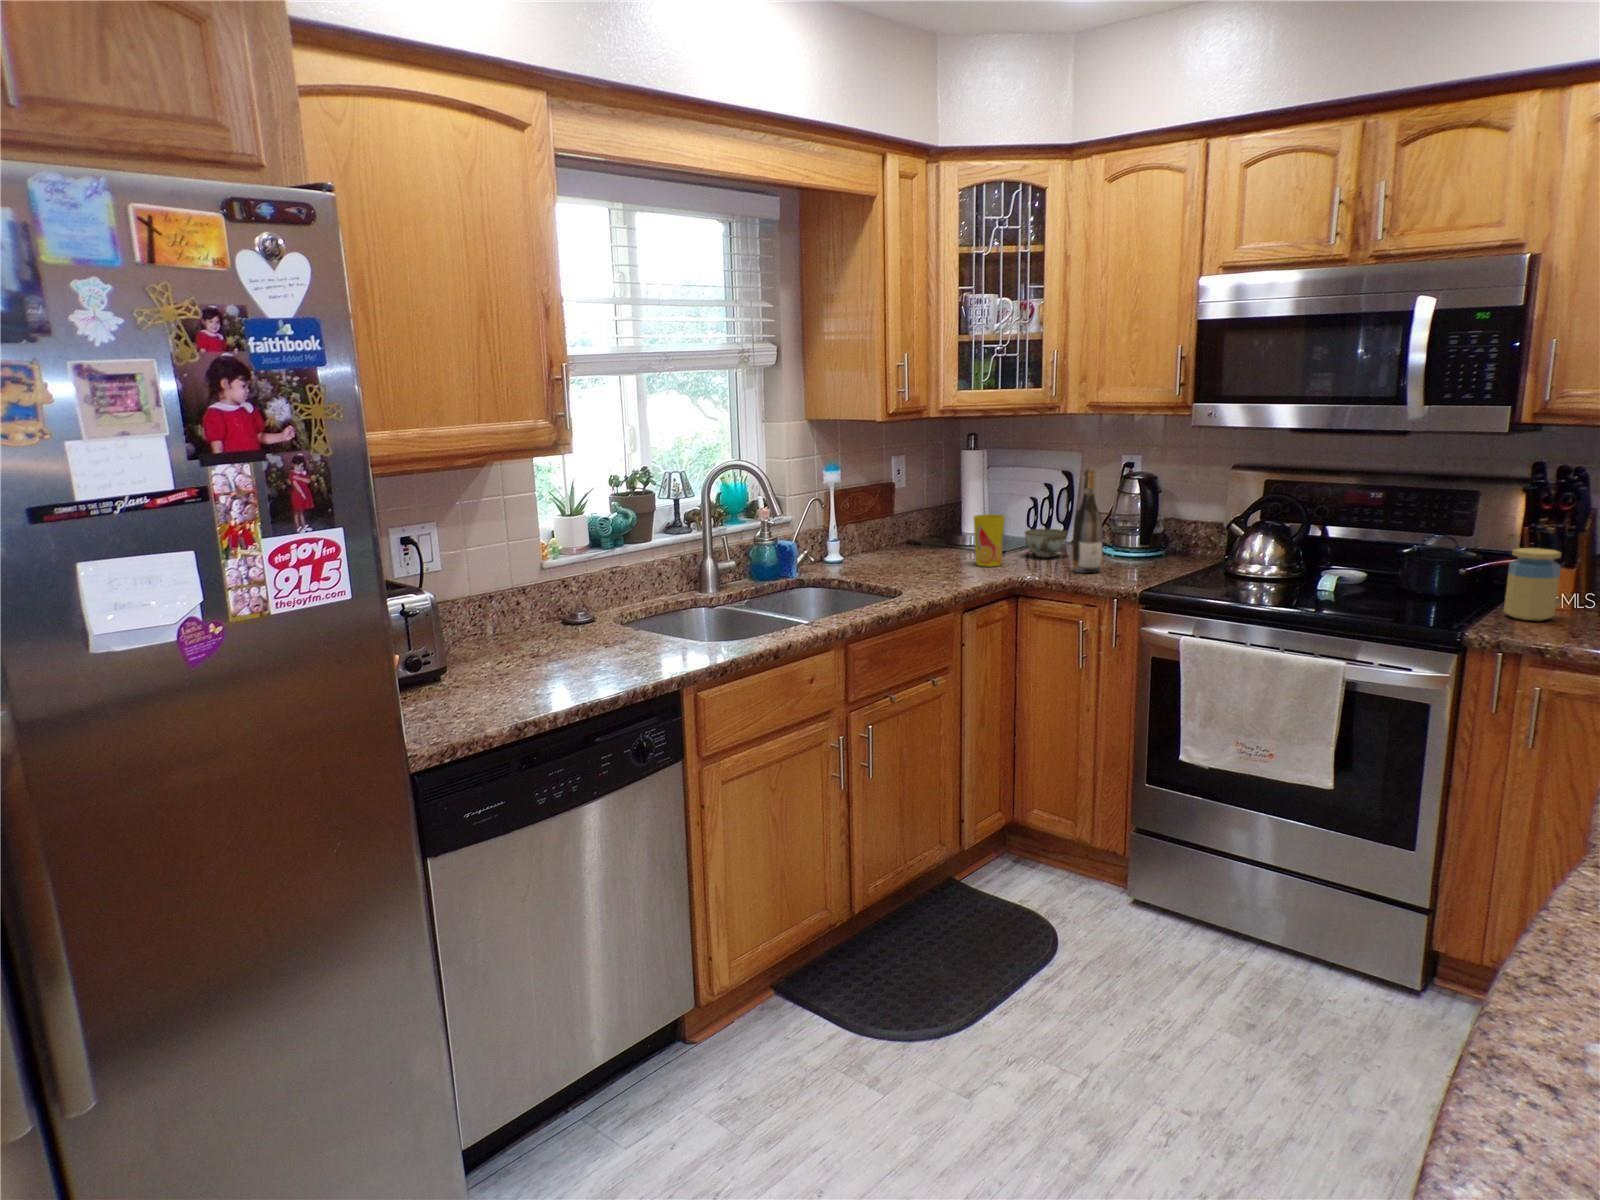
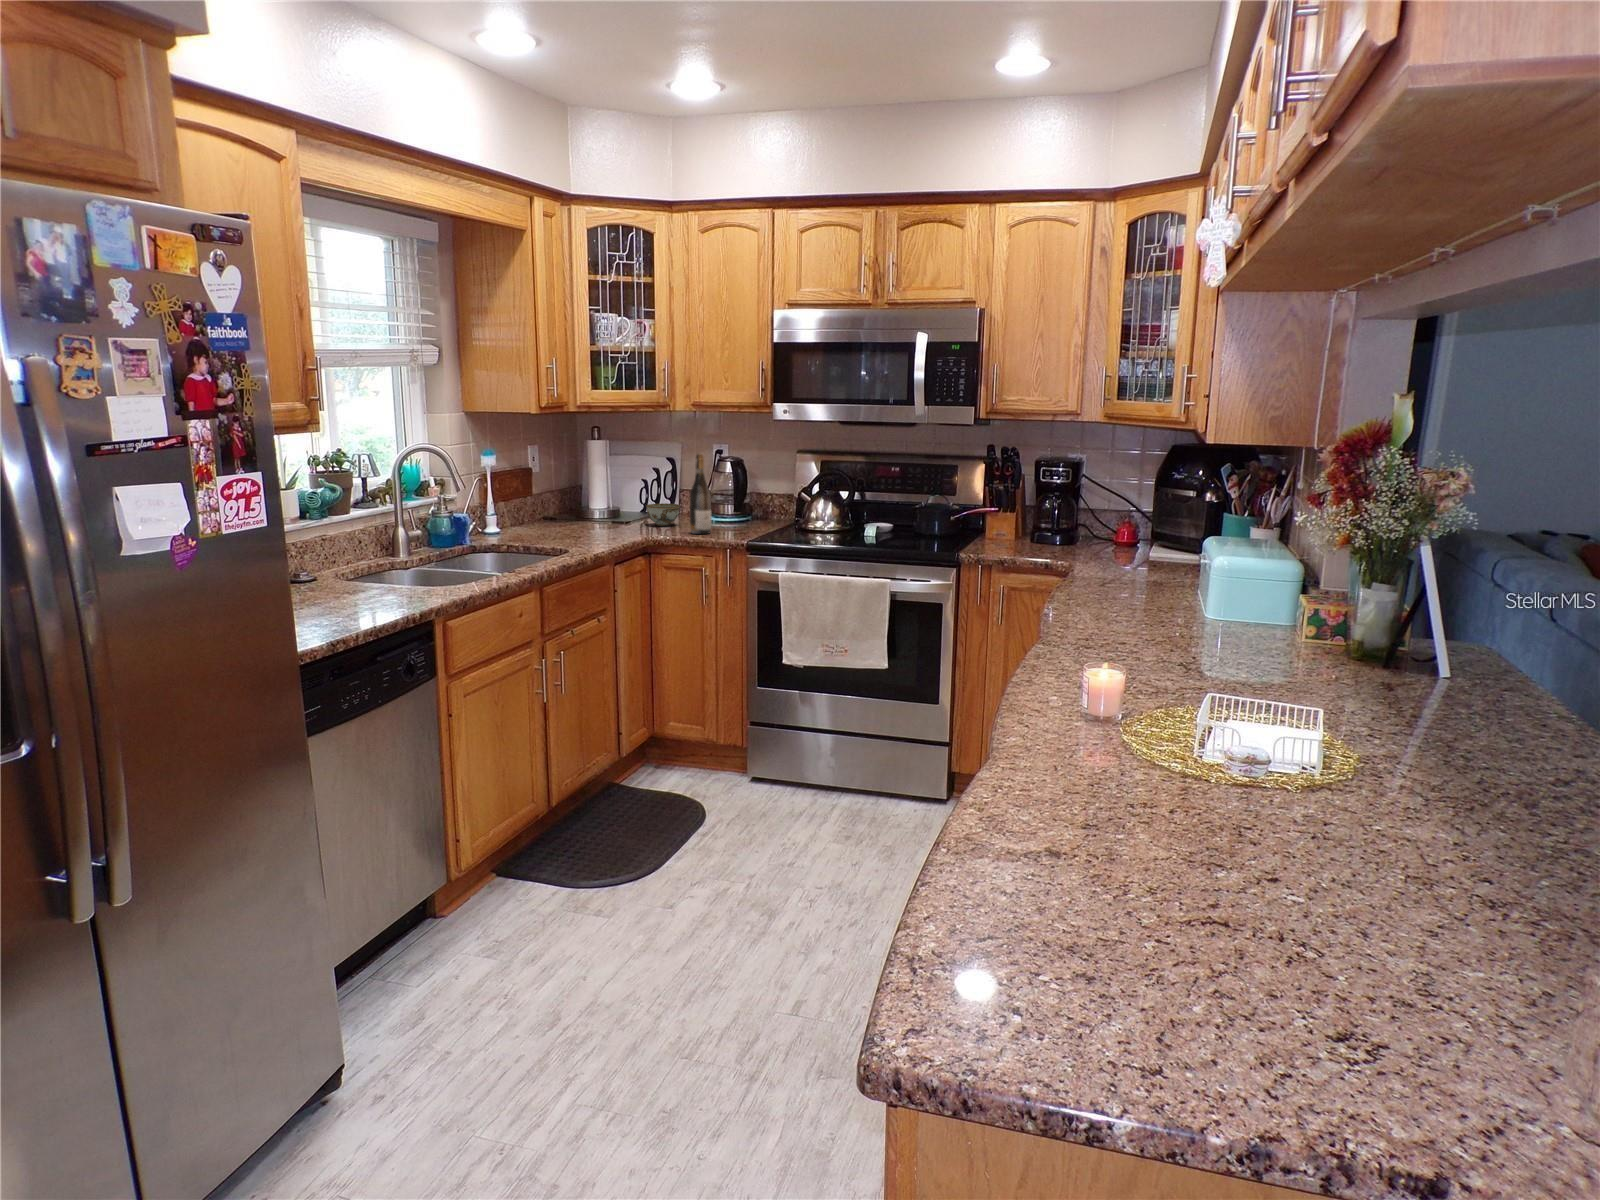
cup: present [973,514,1005,567] -> none [609,491,634,533]
jar: present [1504,548,1561,621] -> none [966,503,993,547]

